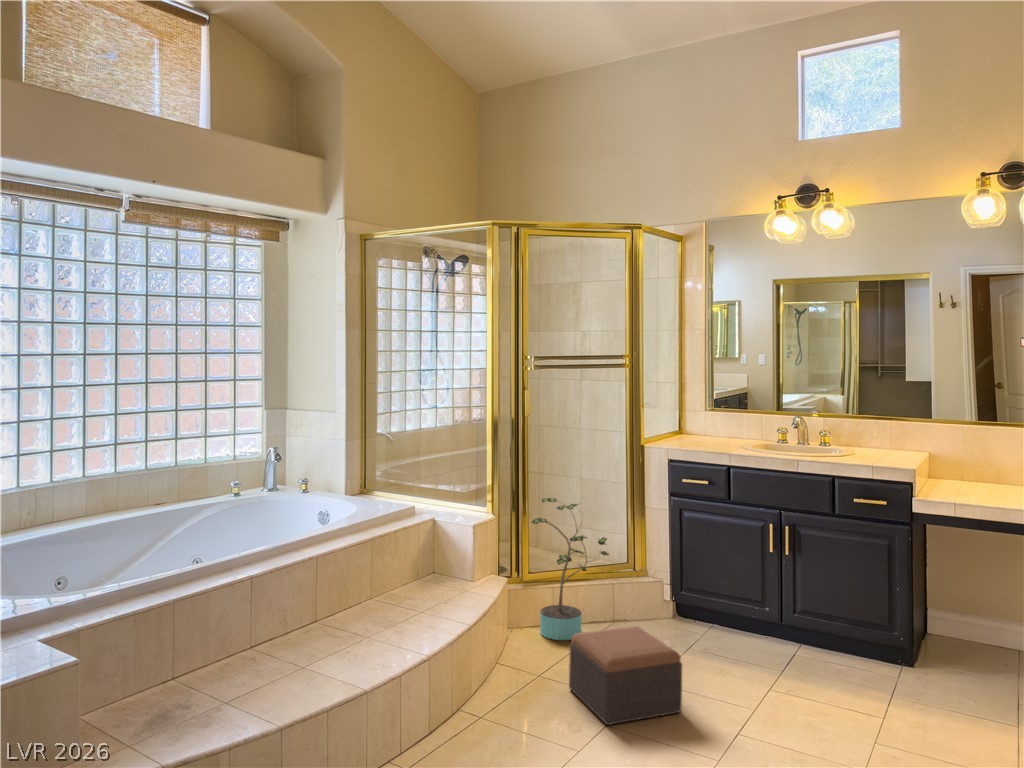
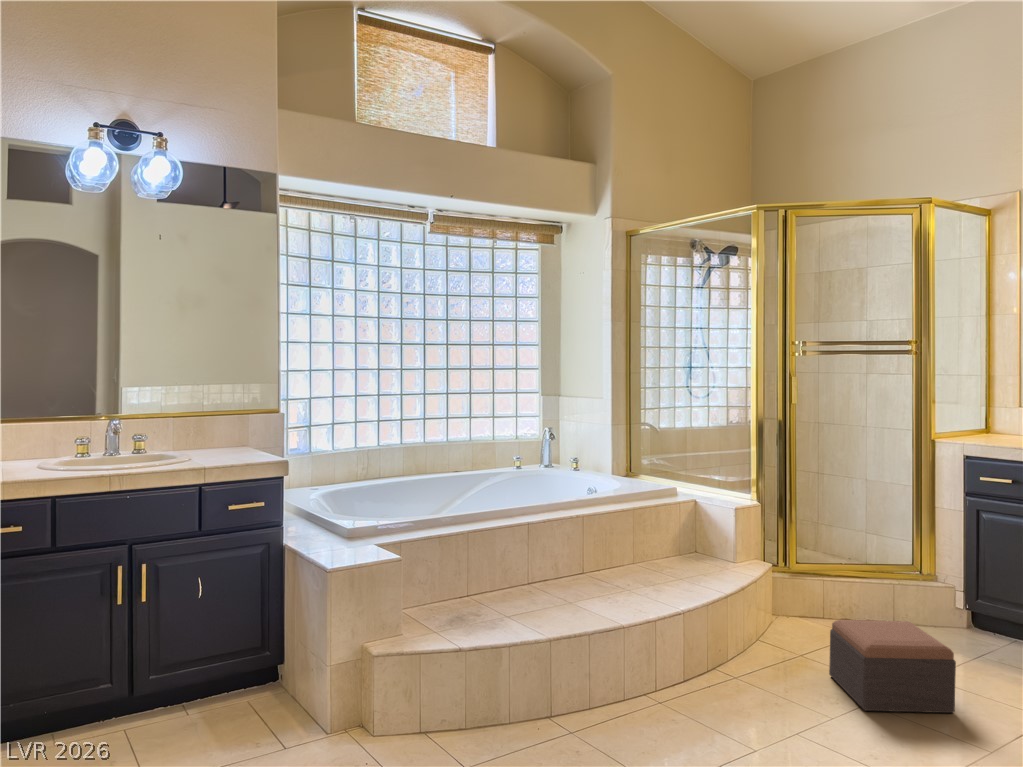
potted plant: present [532,498,609,640] -> none [796,487,885,634]

